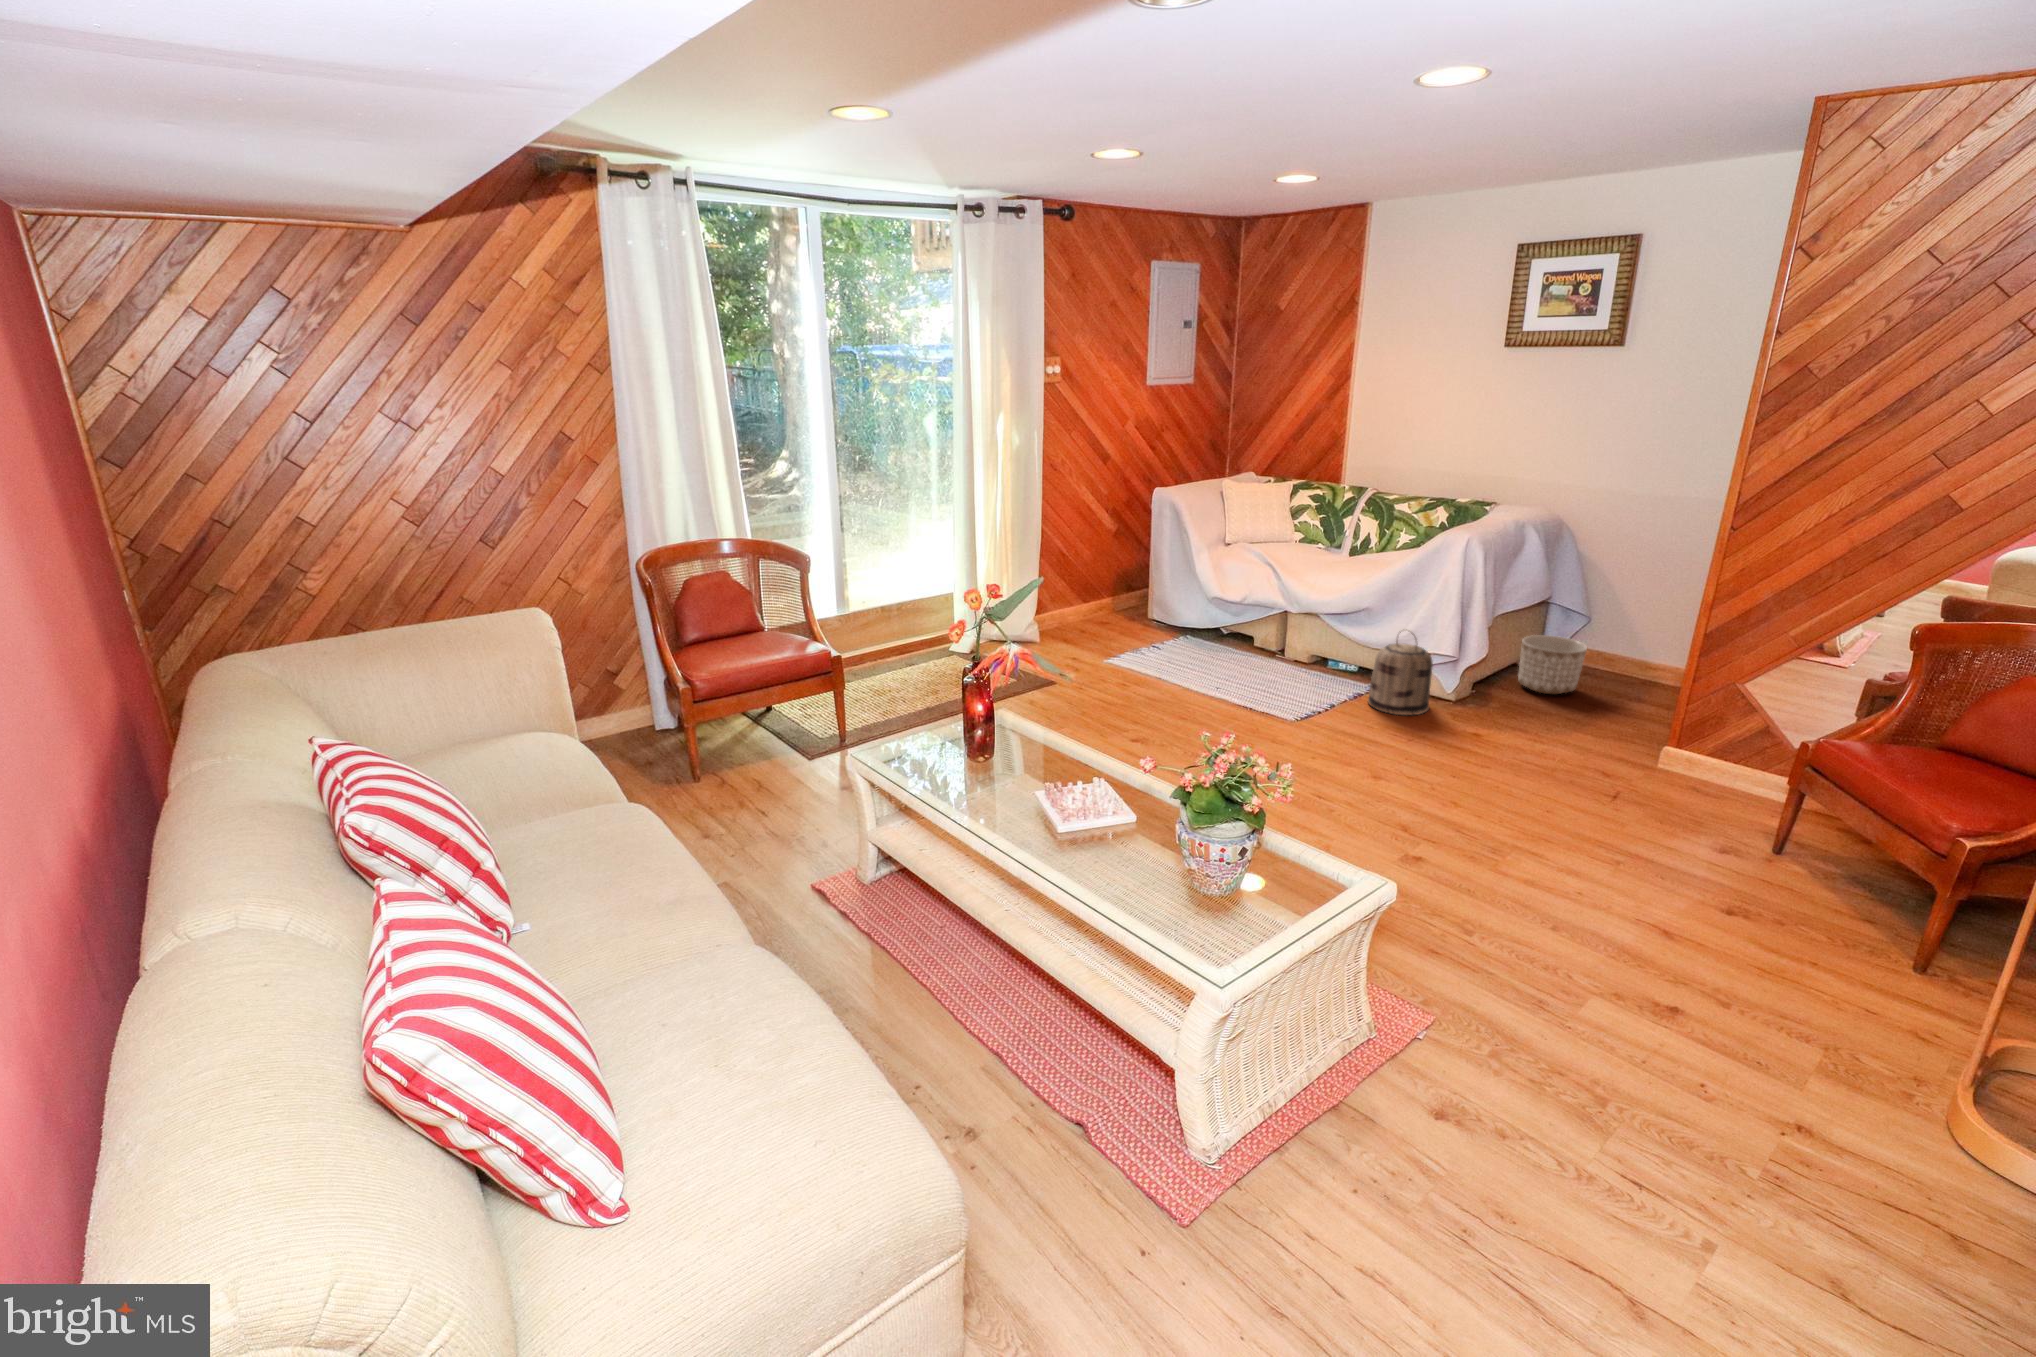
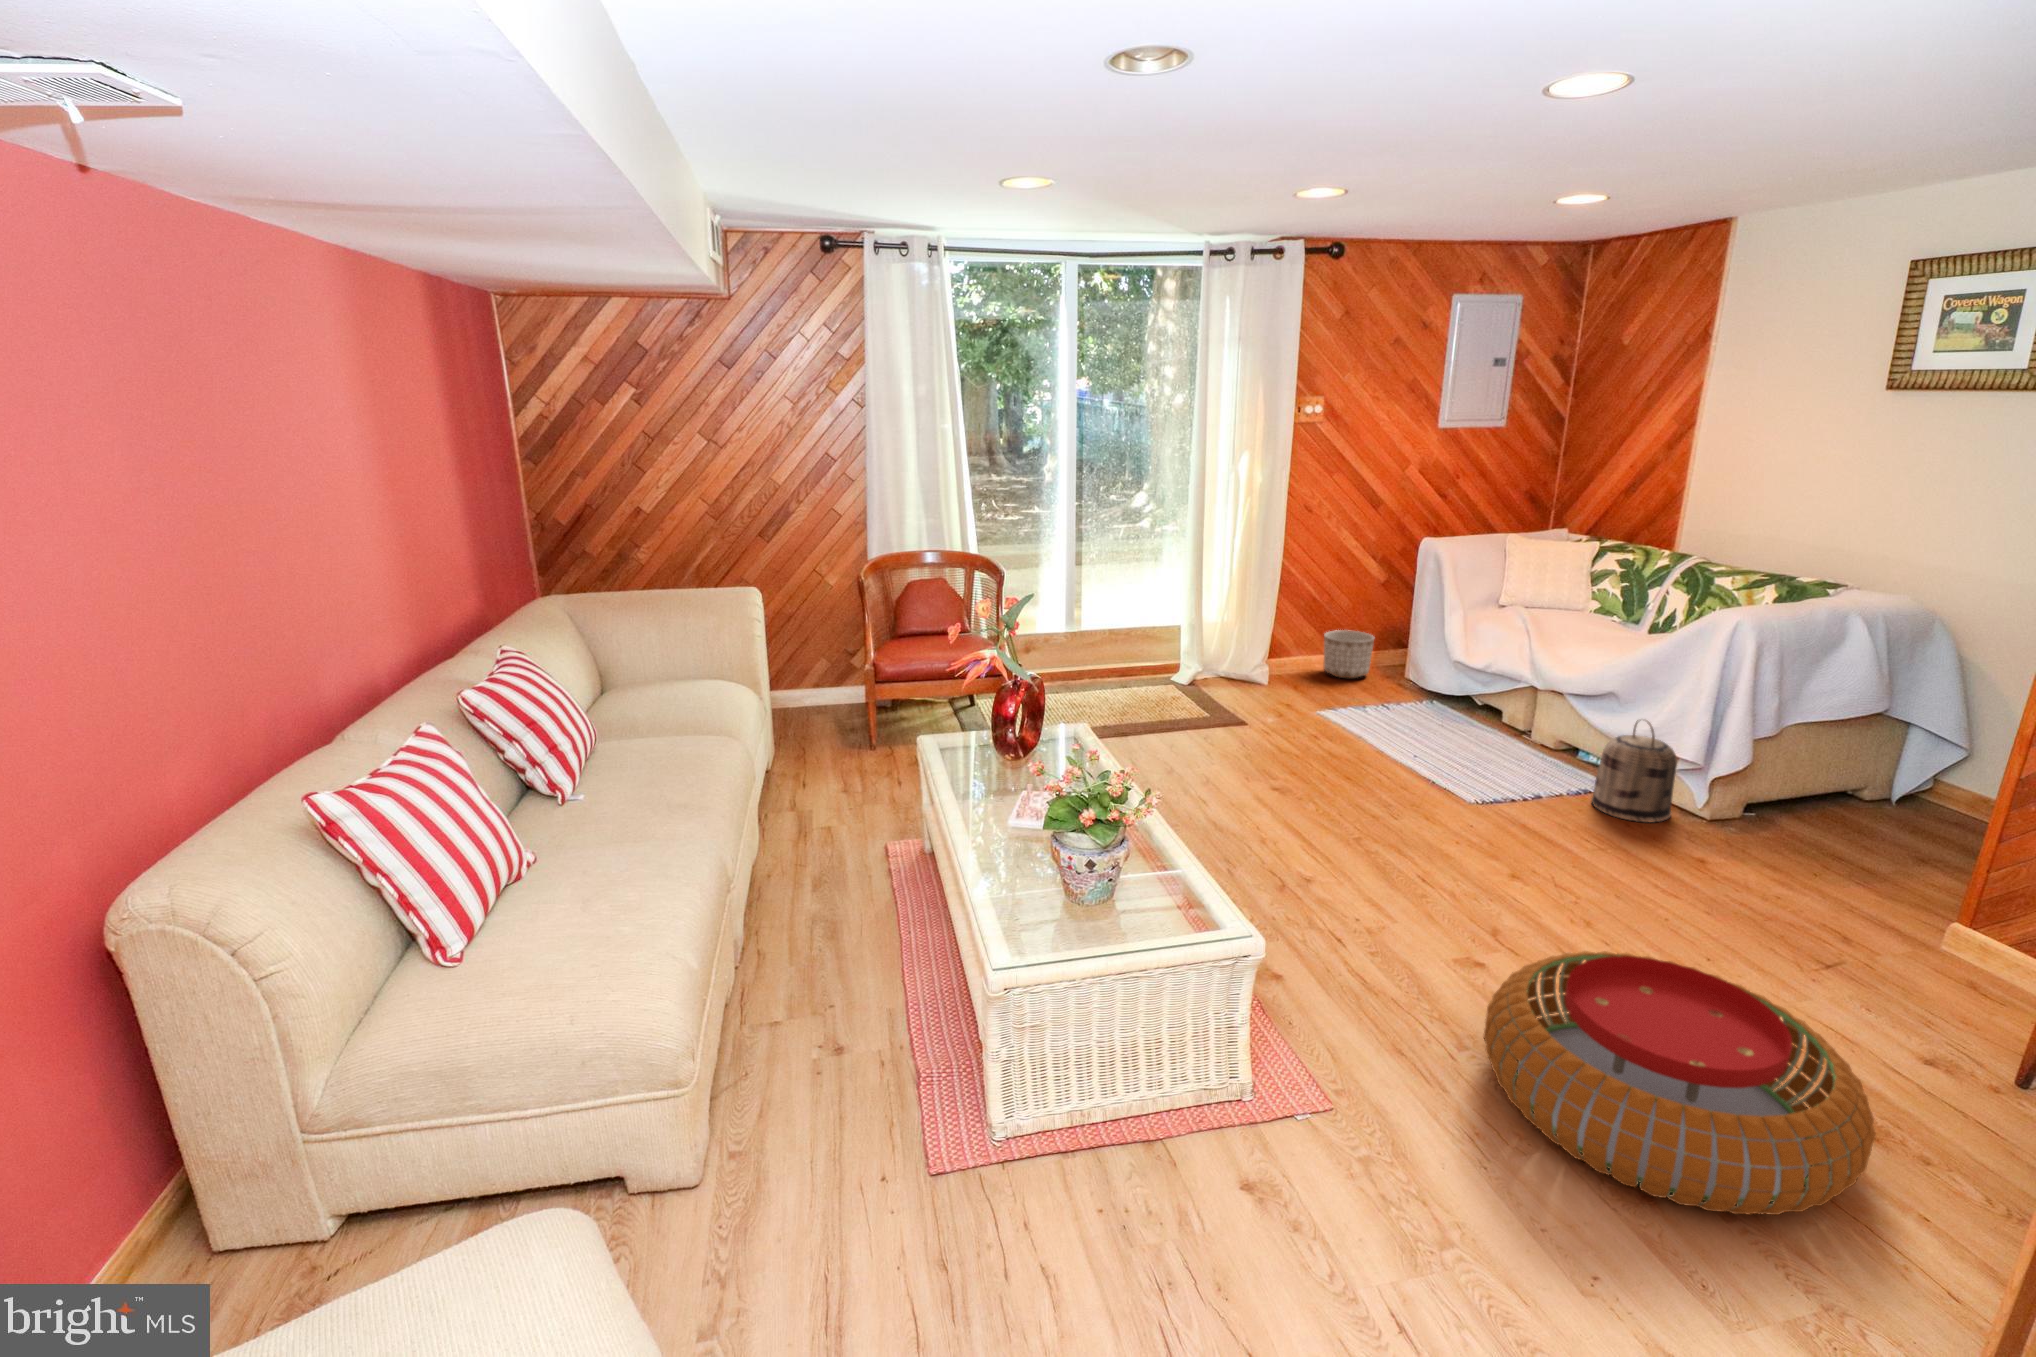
planter: present [1518,635,1587,694] -> present [1324,630,1374,678]
pouf: none [1484,834,1813,1039] -> present [1483,951,1876,1215]

